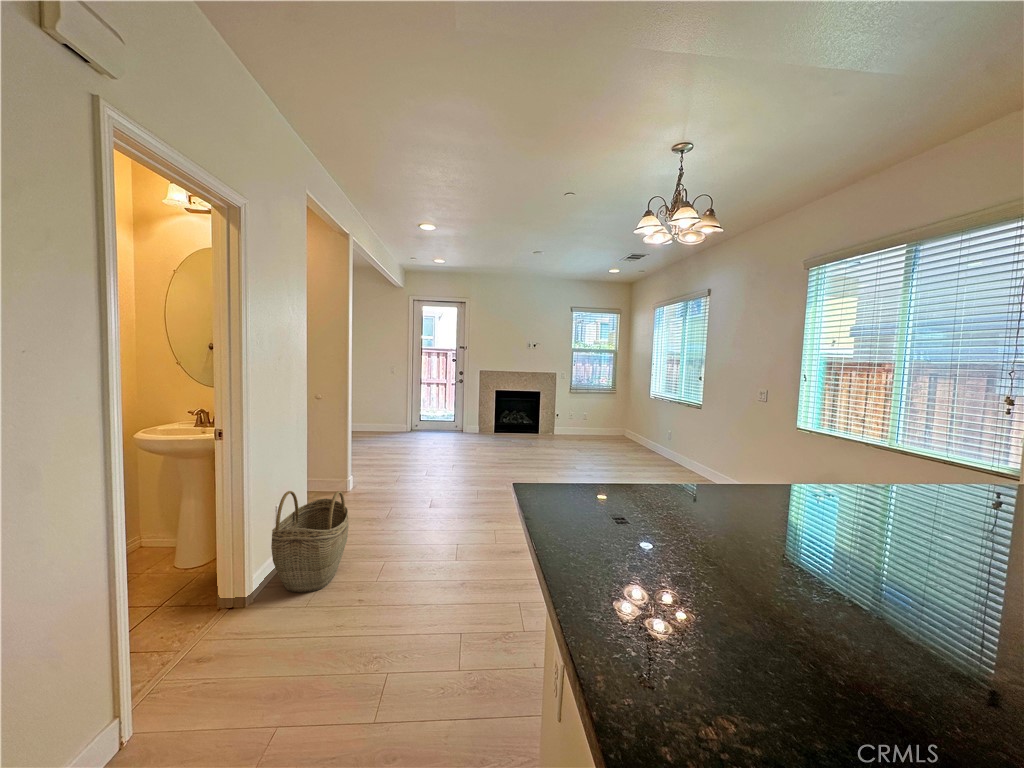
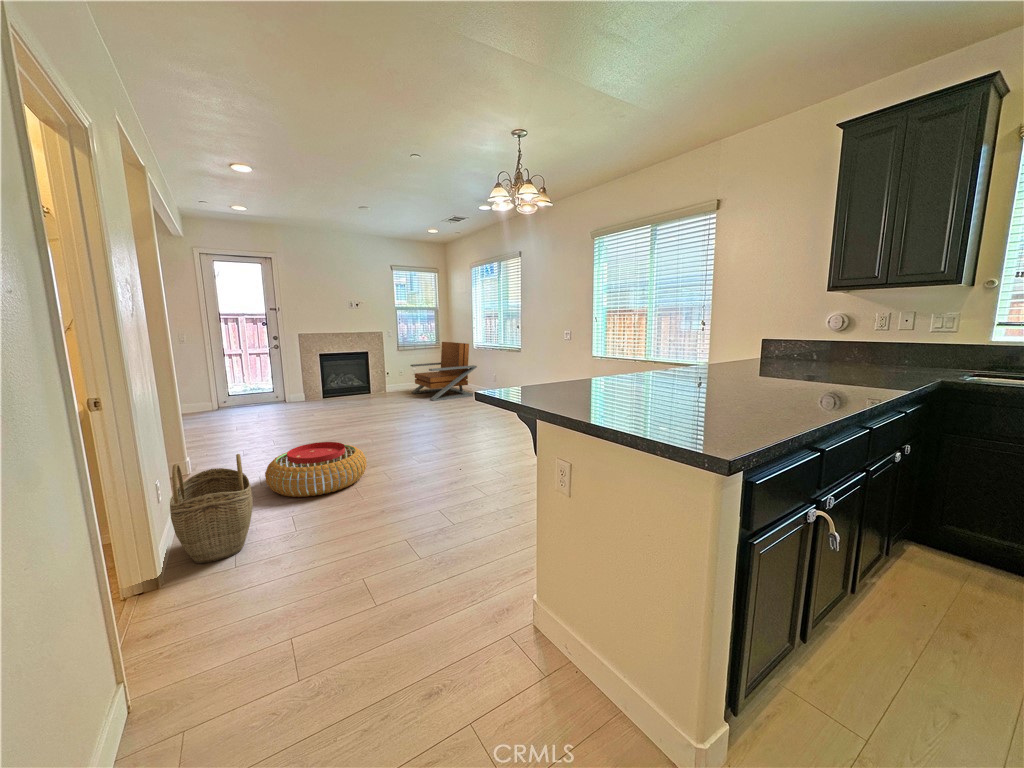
lounge chair: none [579,387,650,451] -> present [410,342,477,401]
pouf: none [387,484,481,542] -> present [265,442,367,497]

